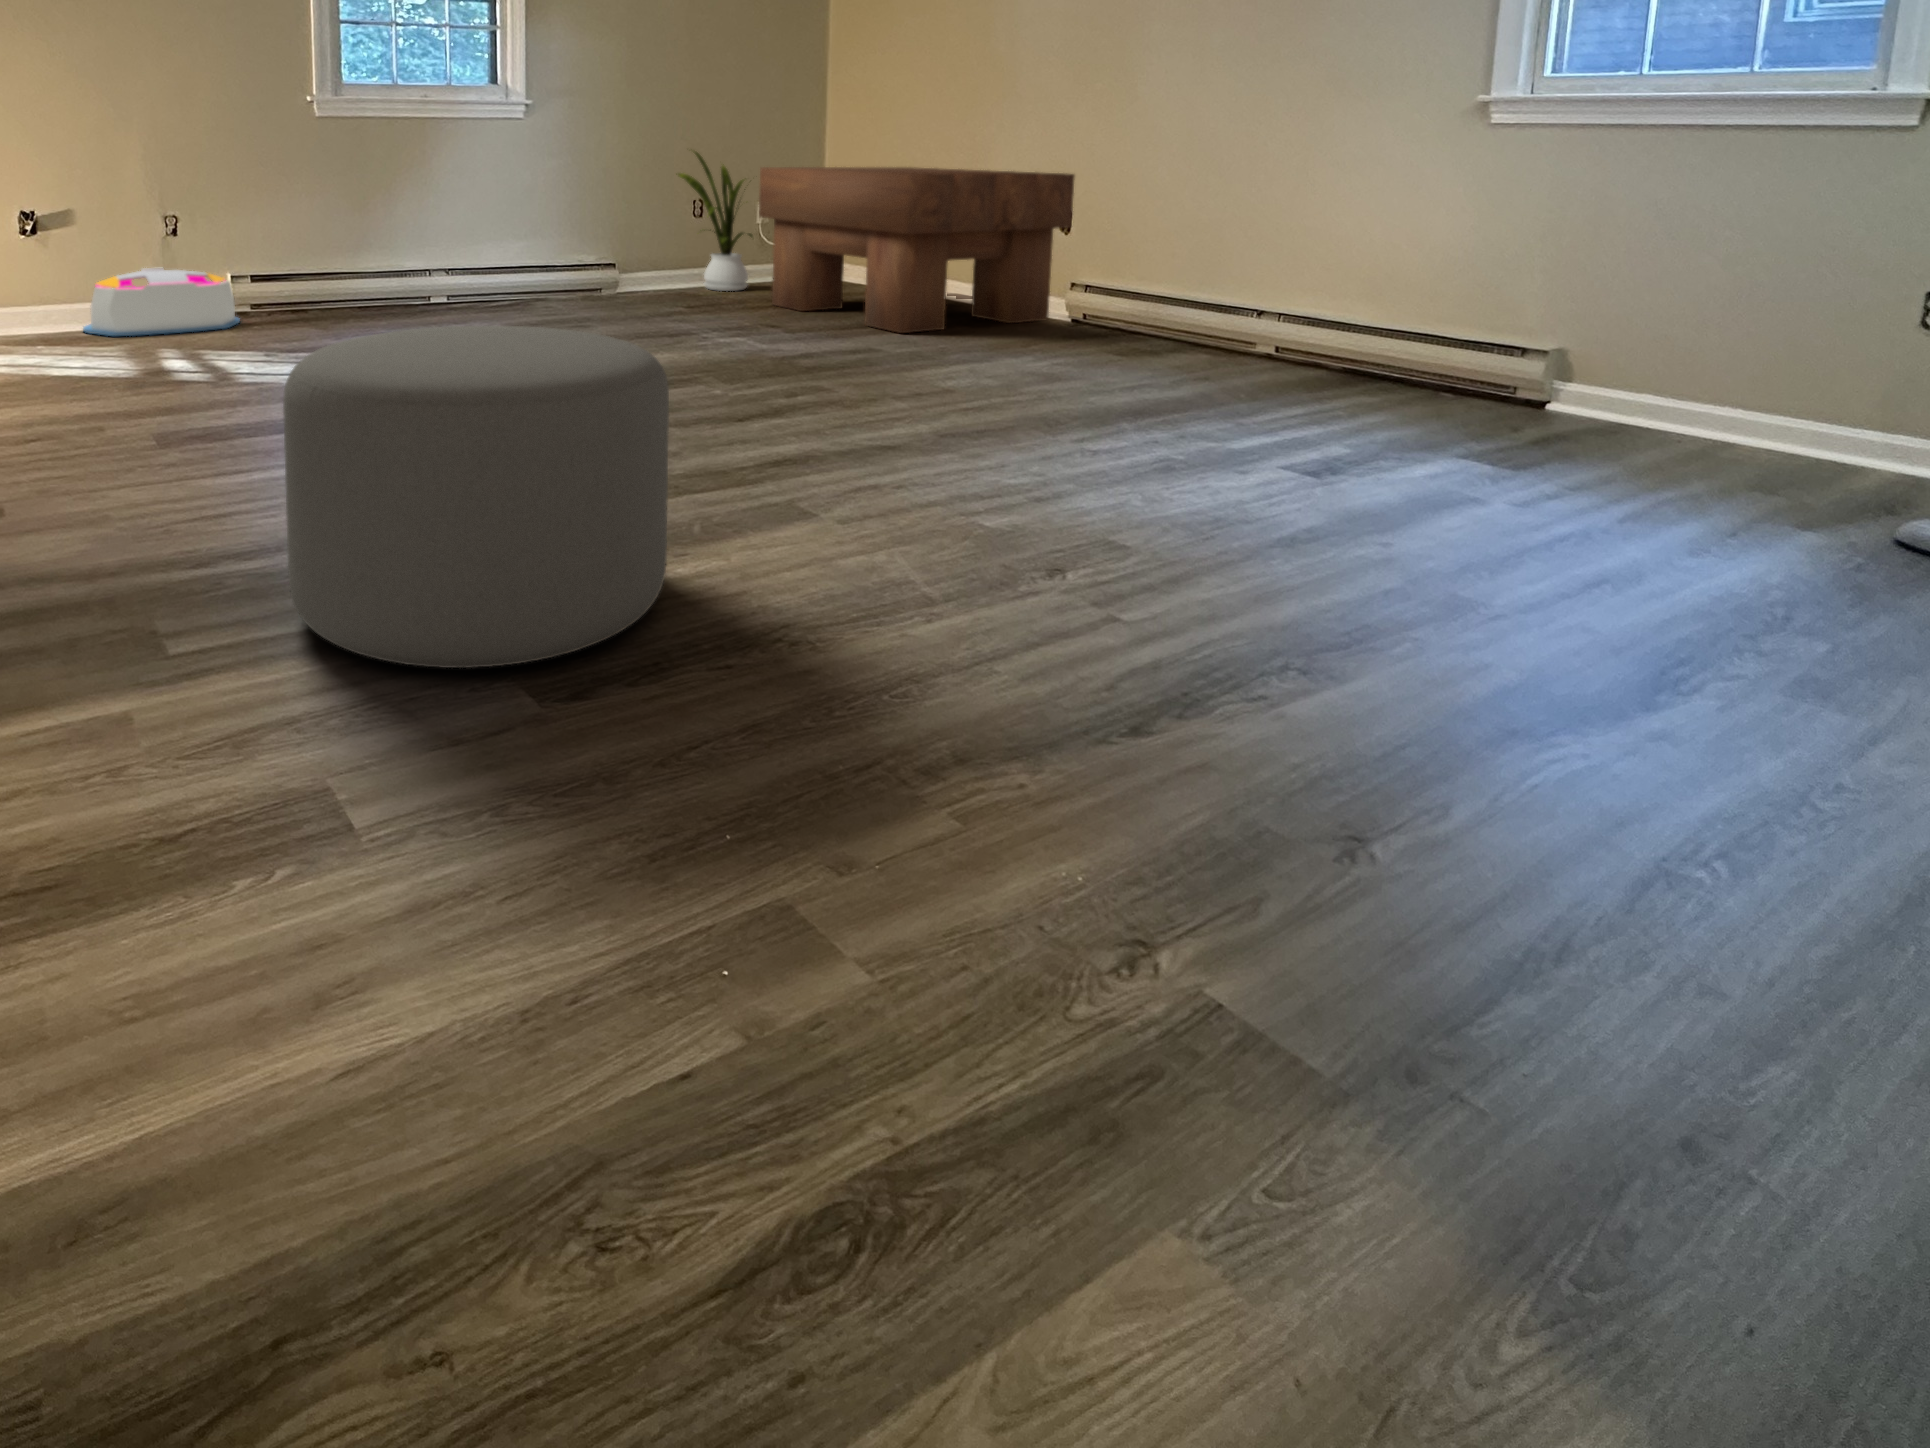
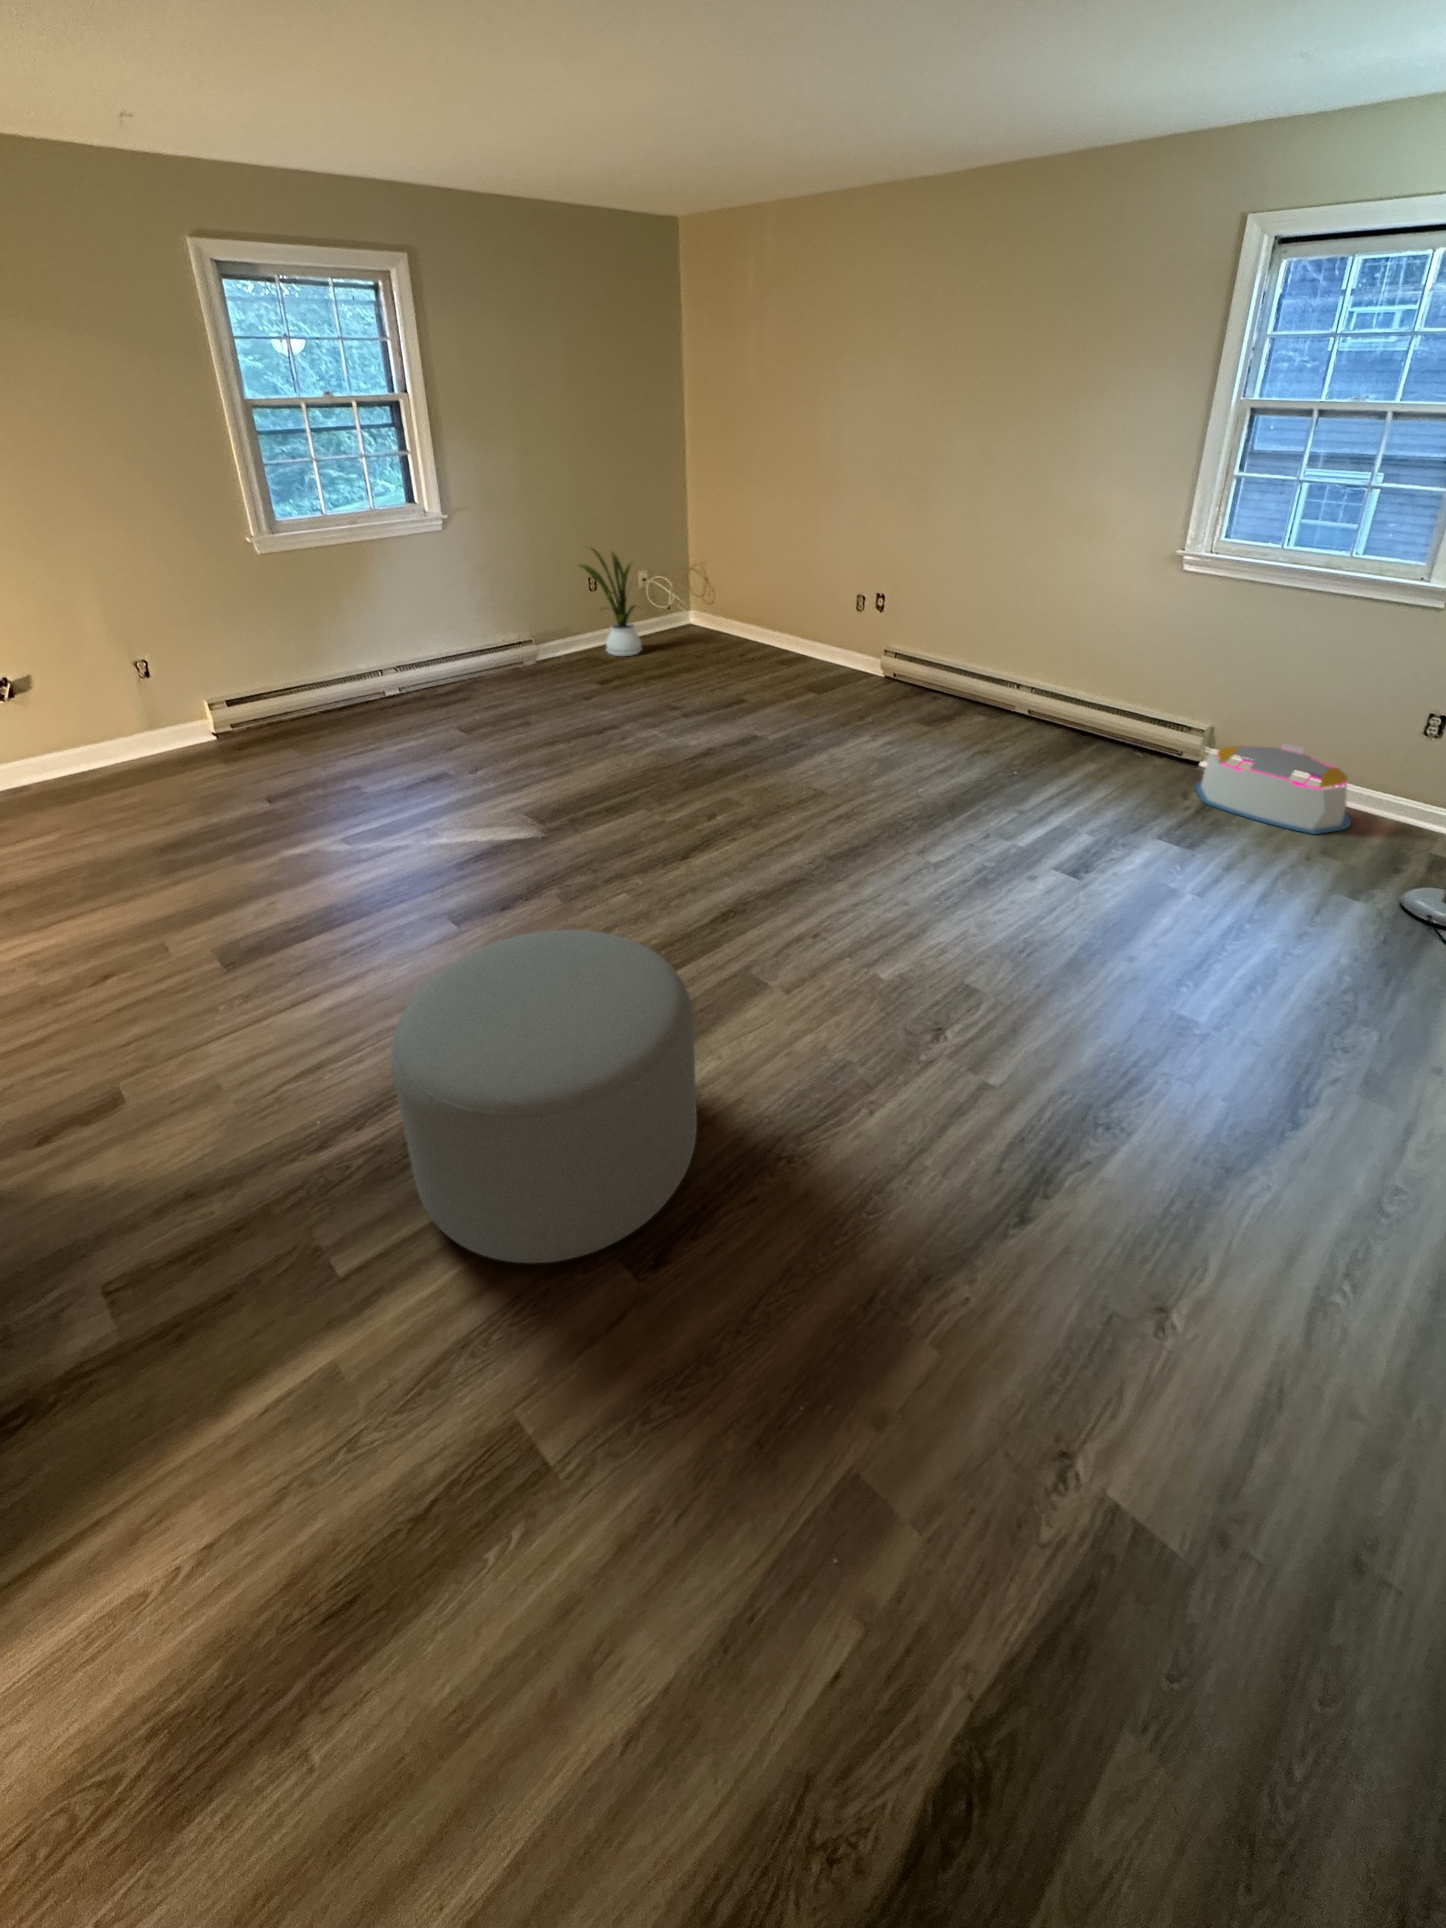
coffee table: present [759,167,1075,333] -> none [649,550,890,711]
storage bin: present [83,268,240,336] -> present [1196,743,1351,834]

